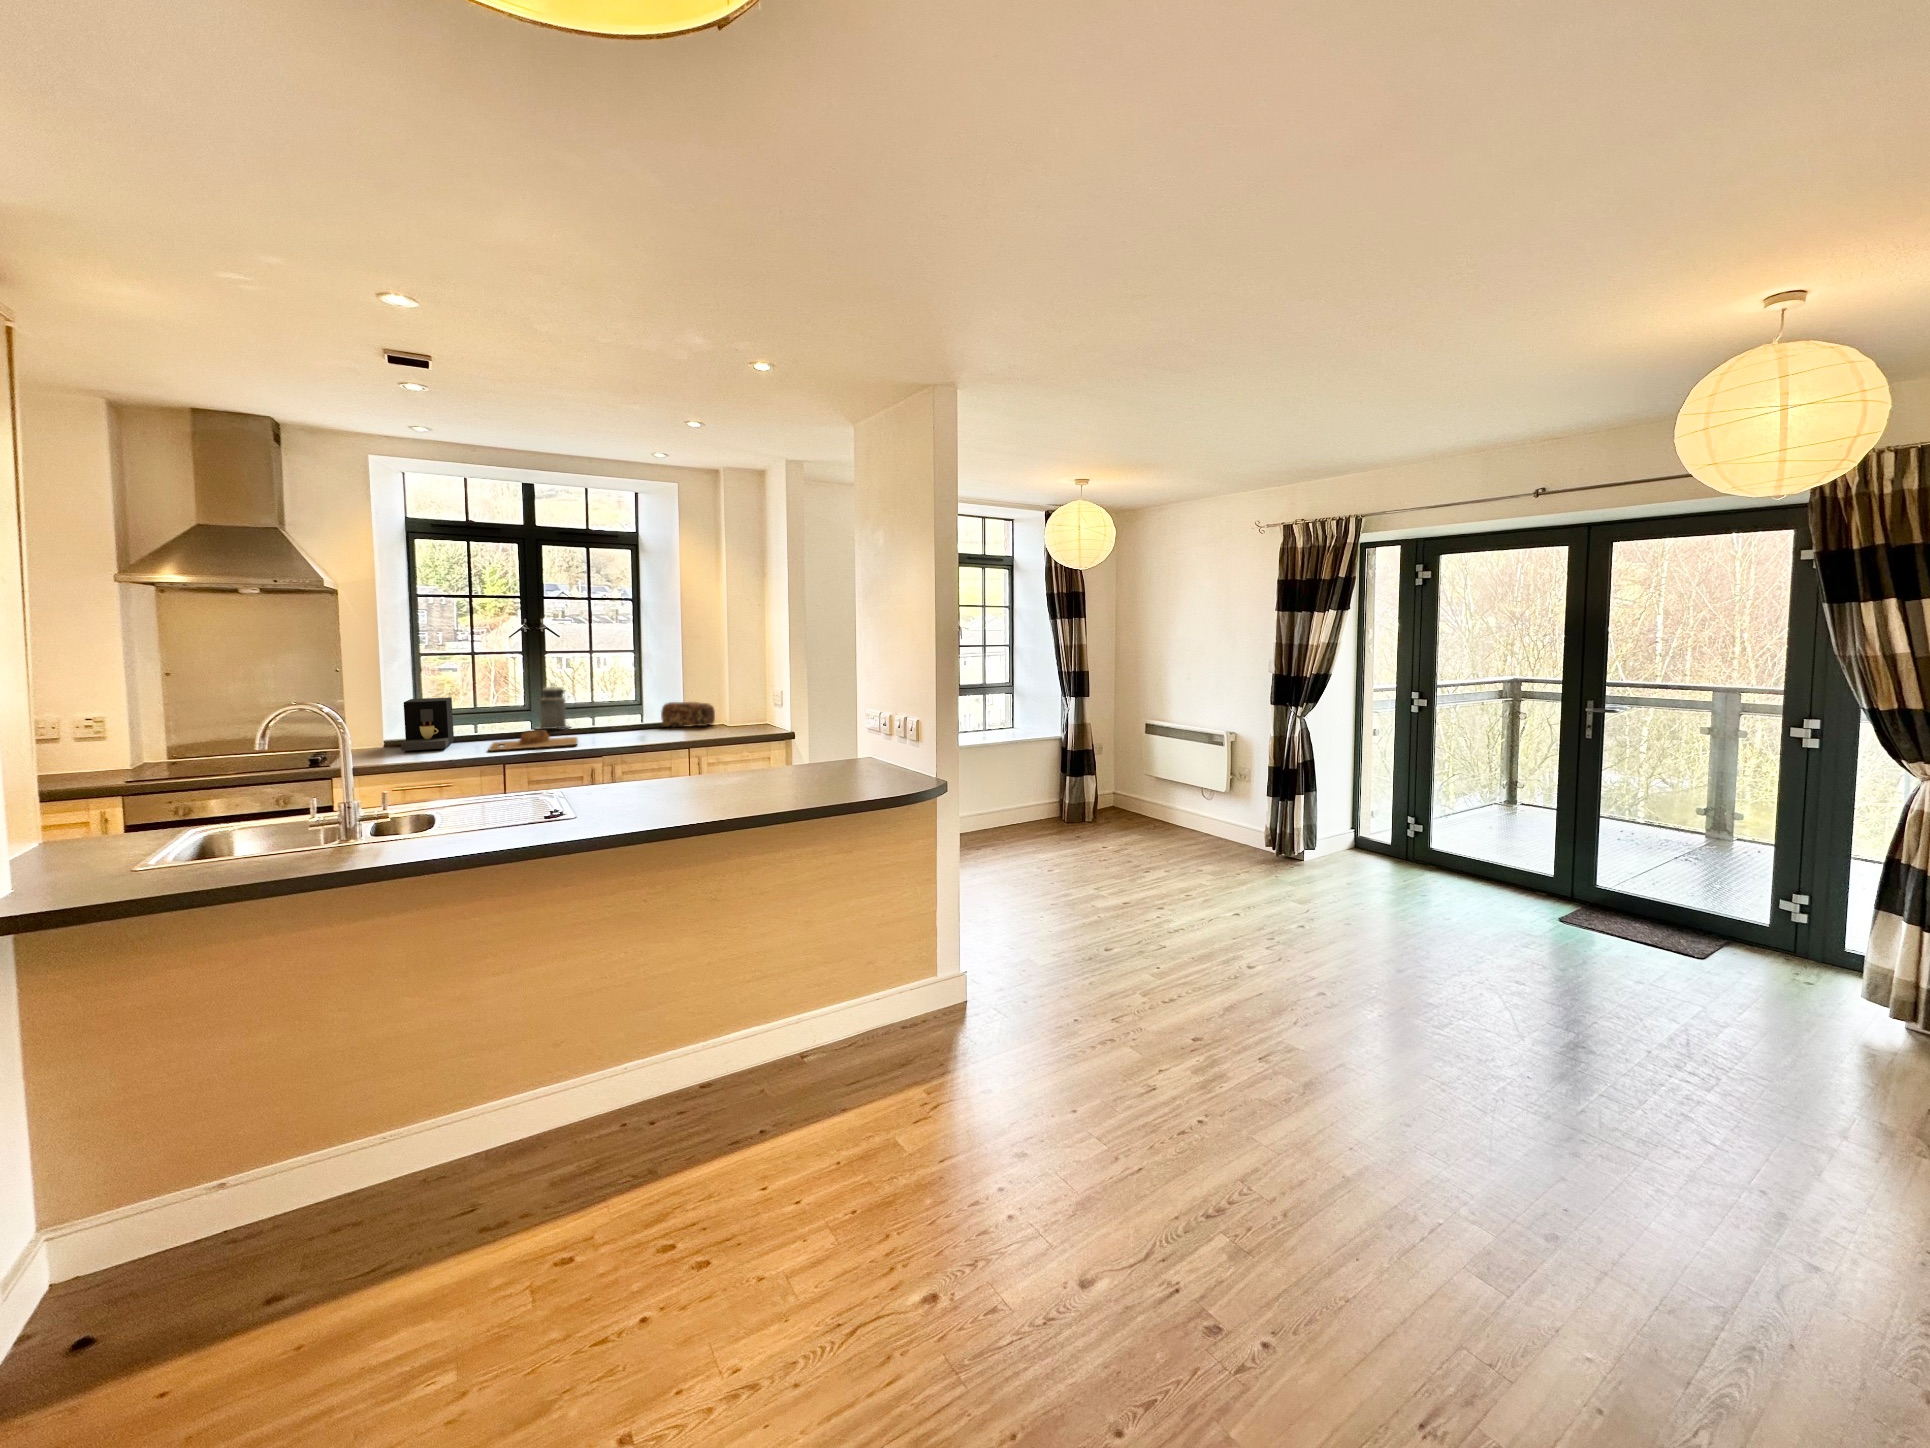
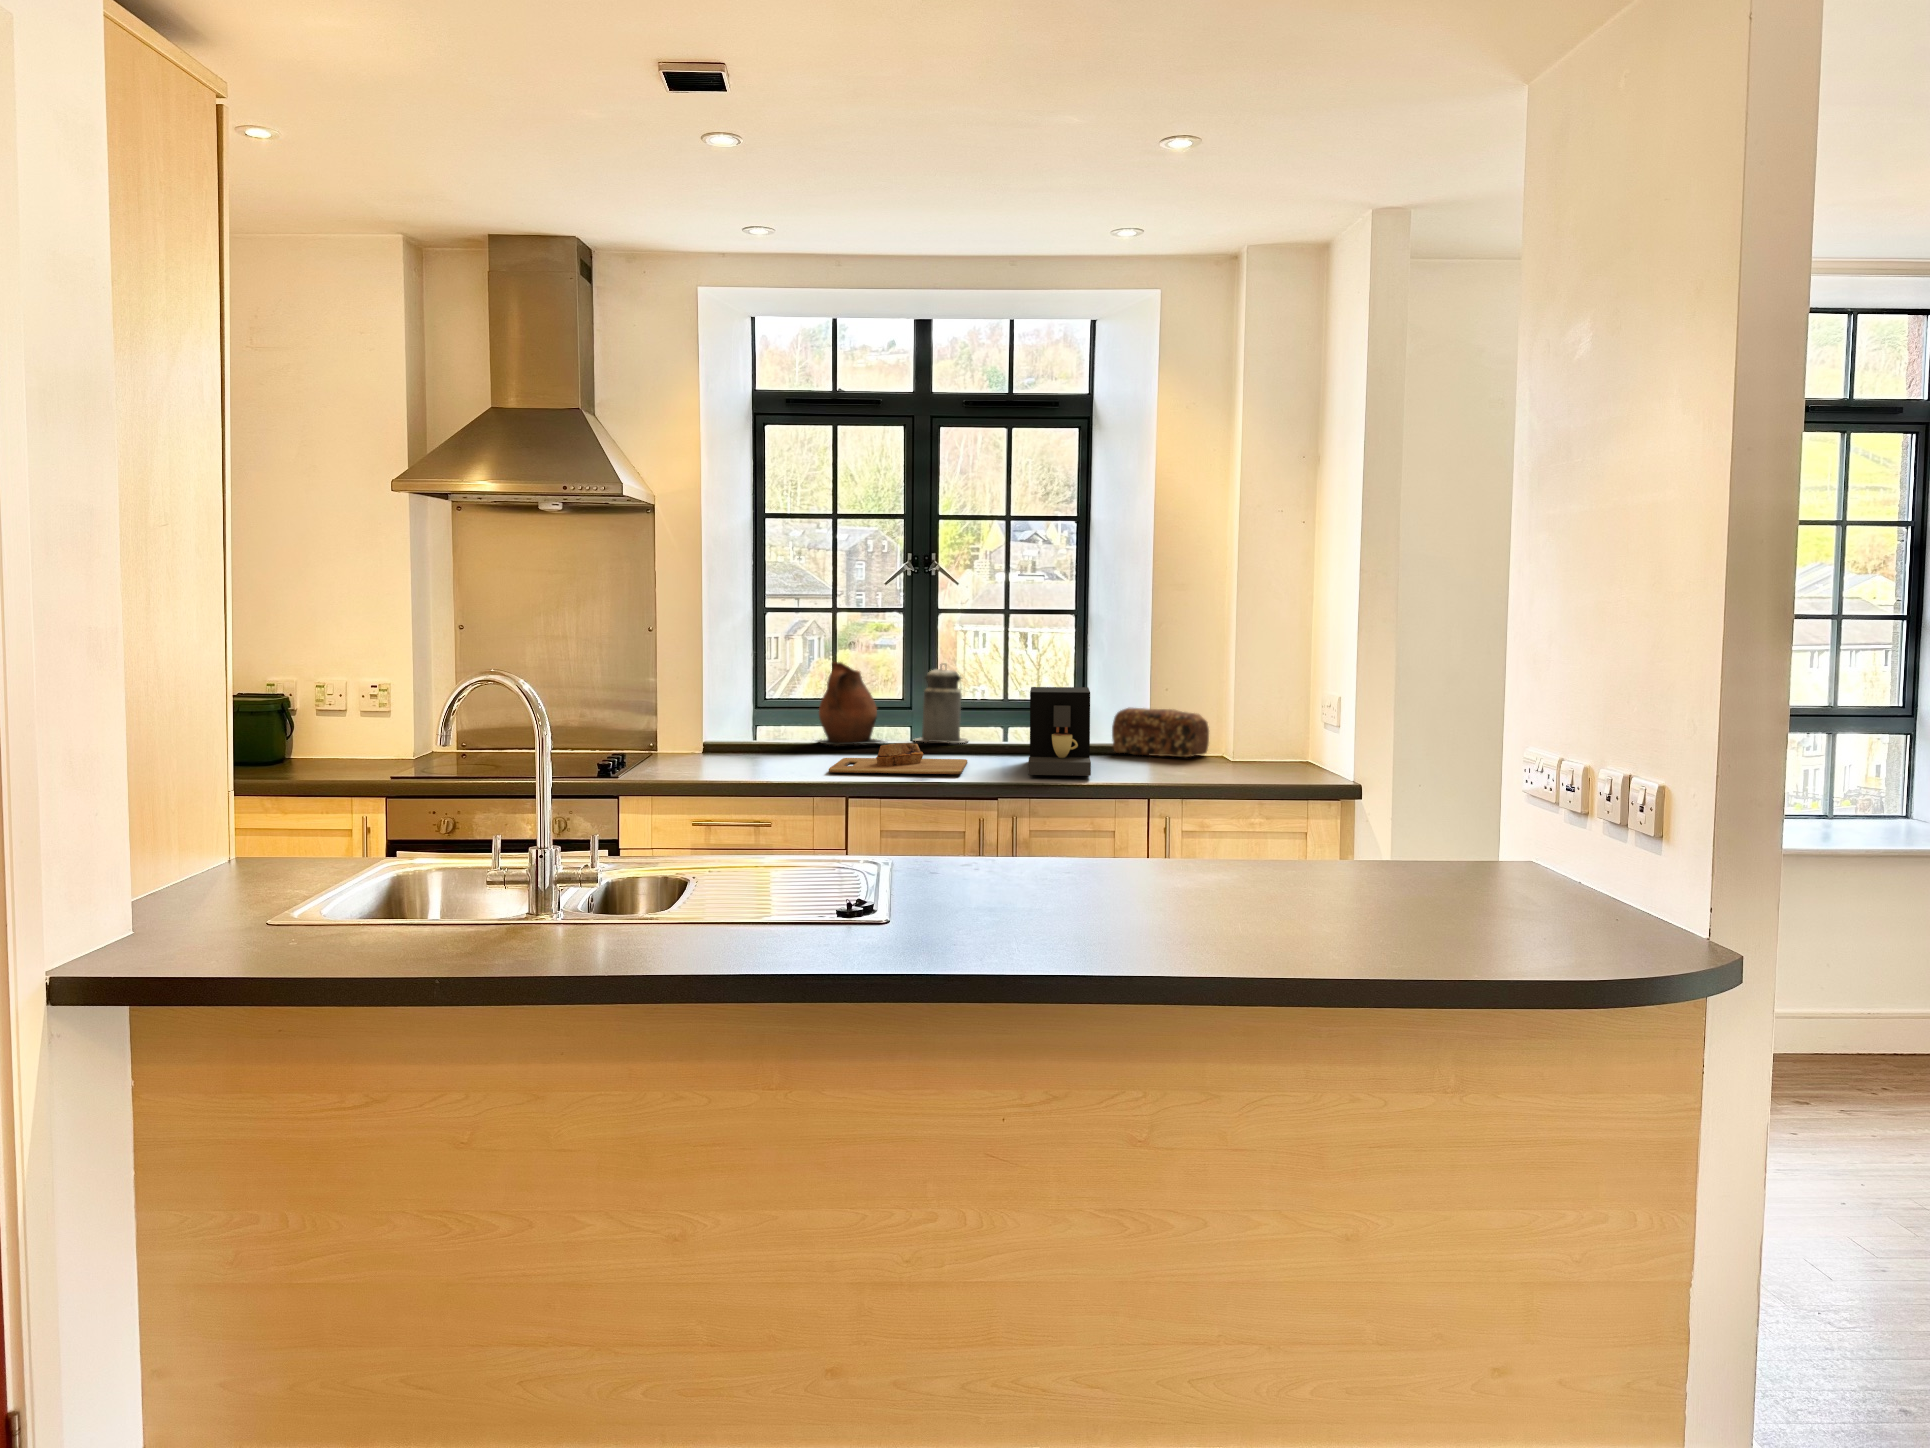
ceramic pitcher: none [463,686,518,736] -> present [817,662,885,746]
coffee maker: present [401,697,454,751] -> present [1028,687,1091,776]

